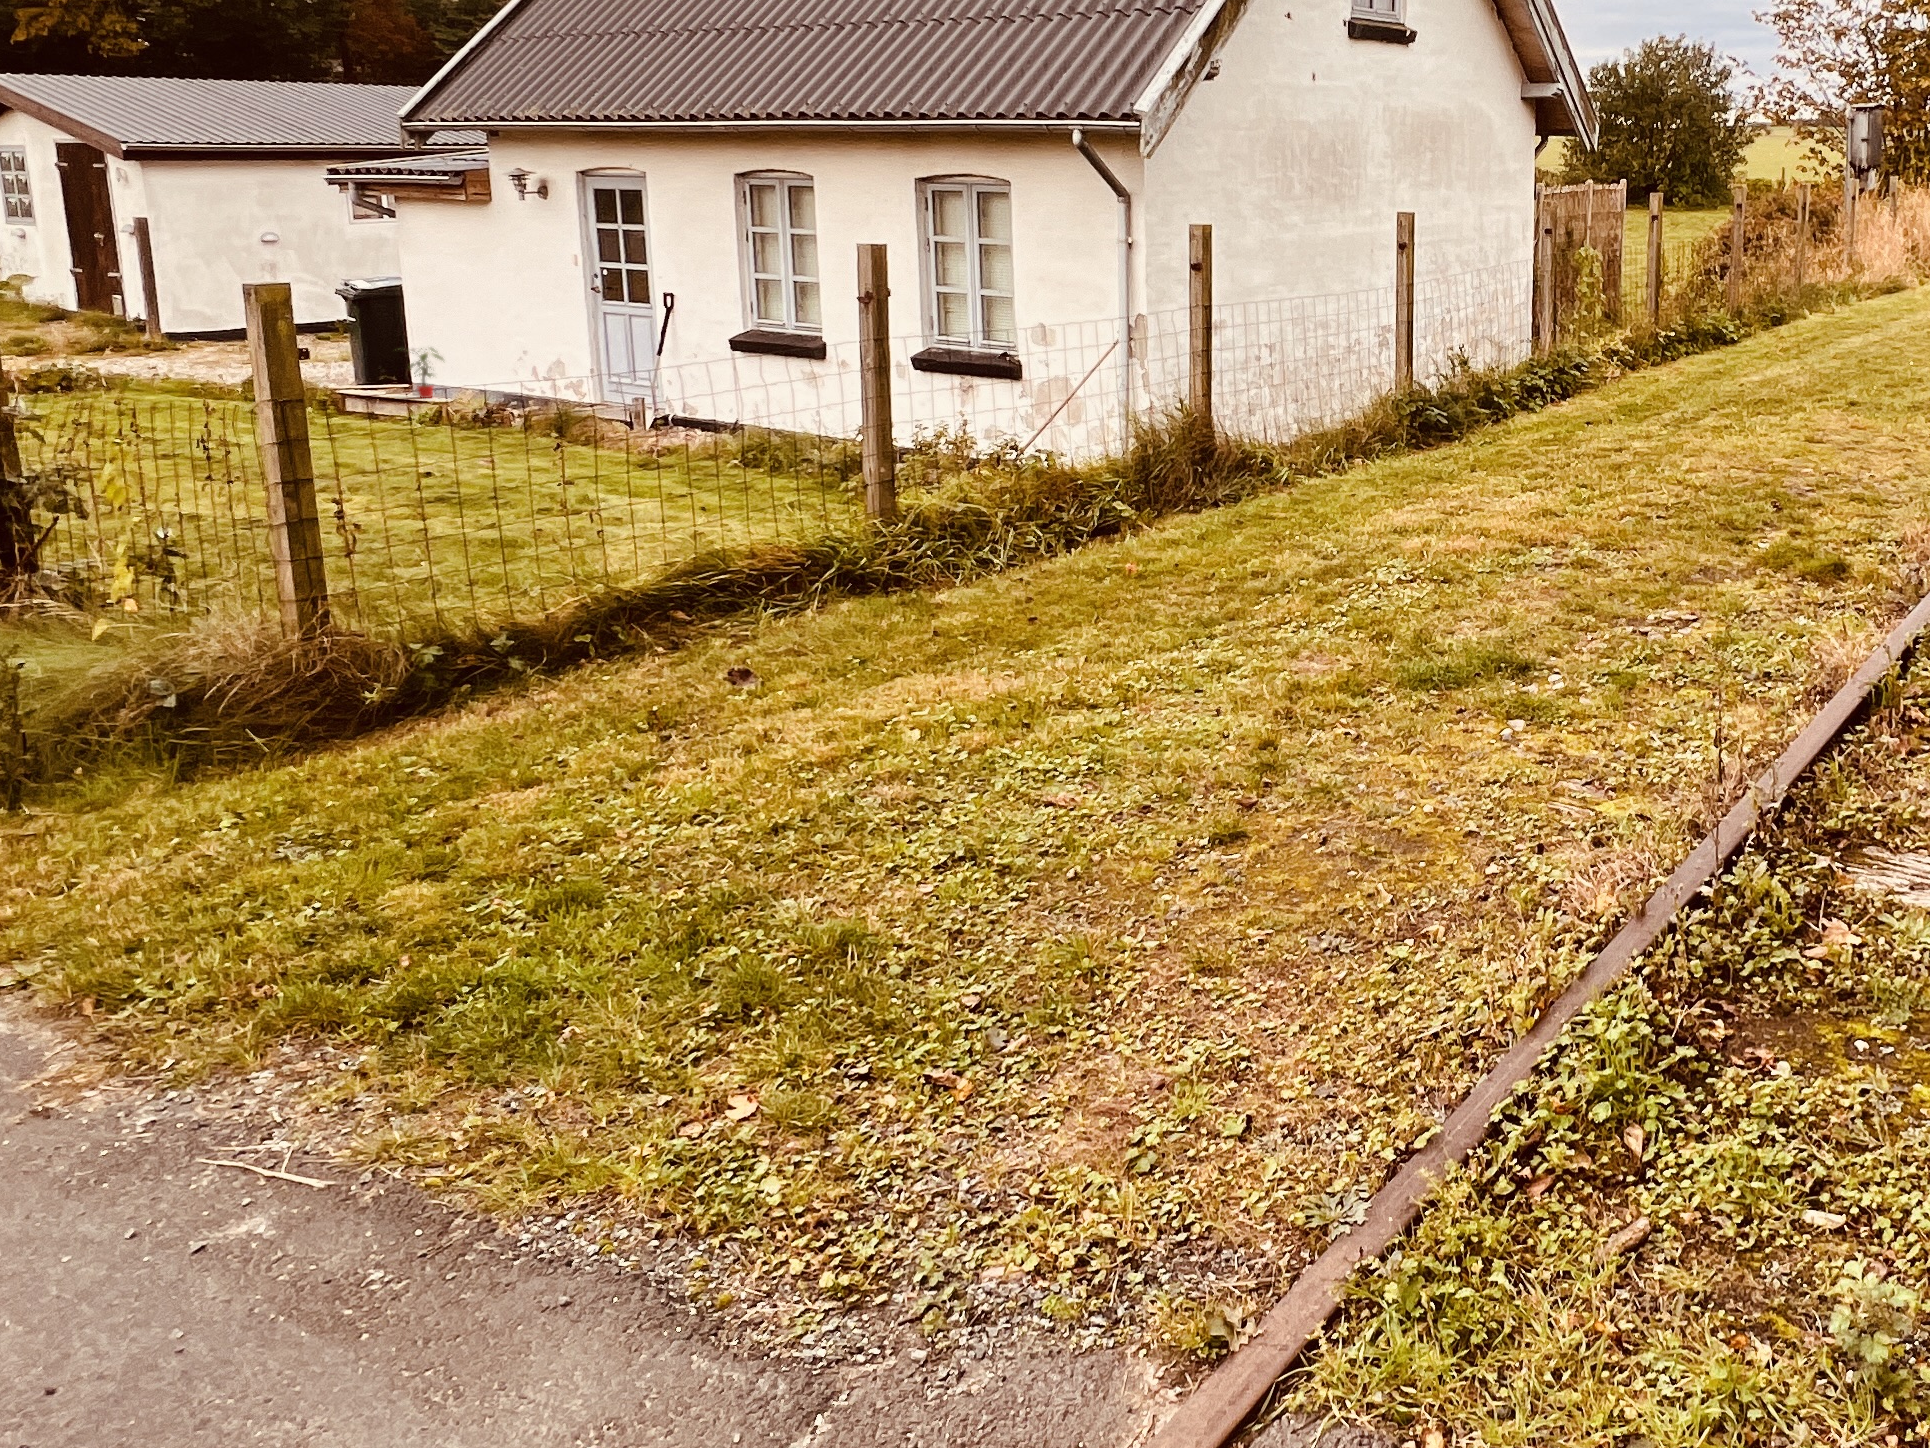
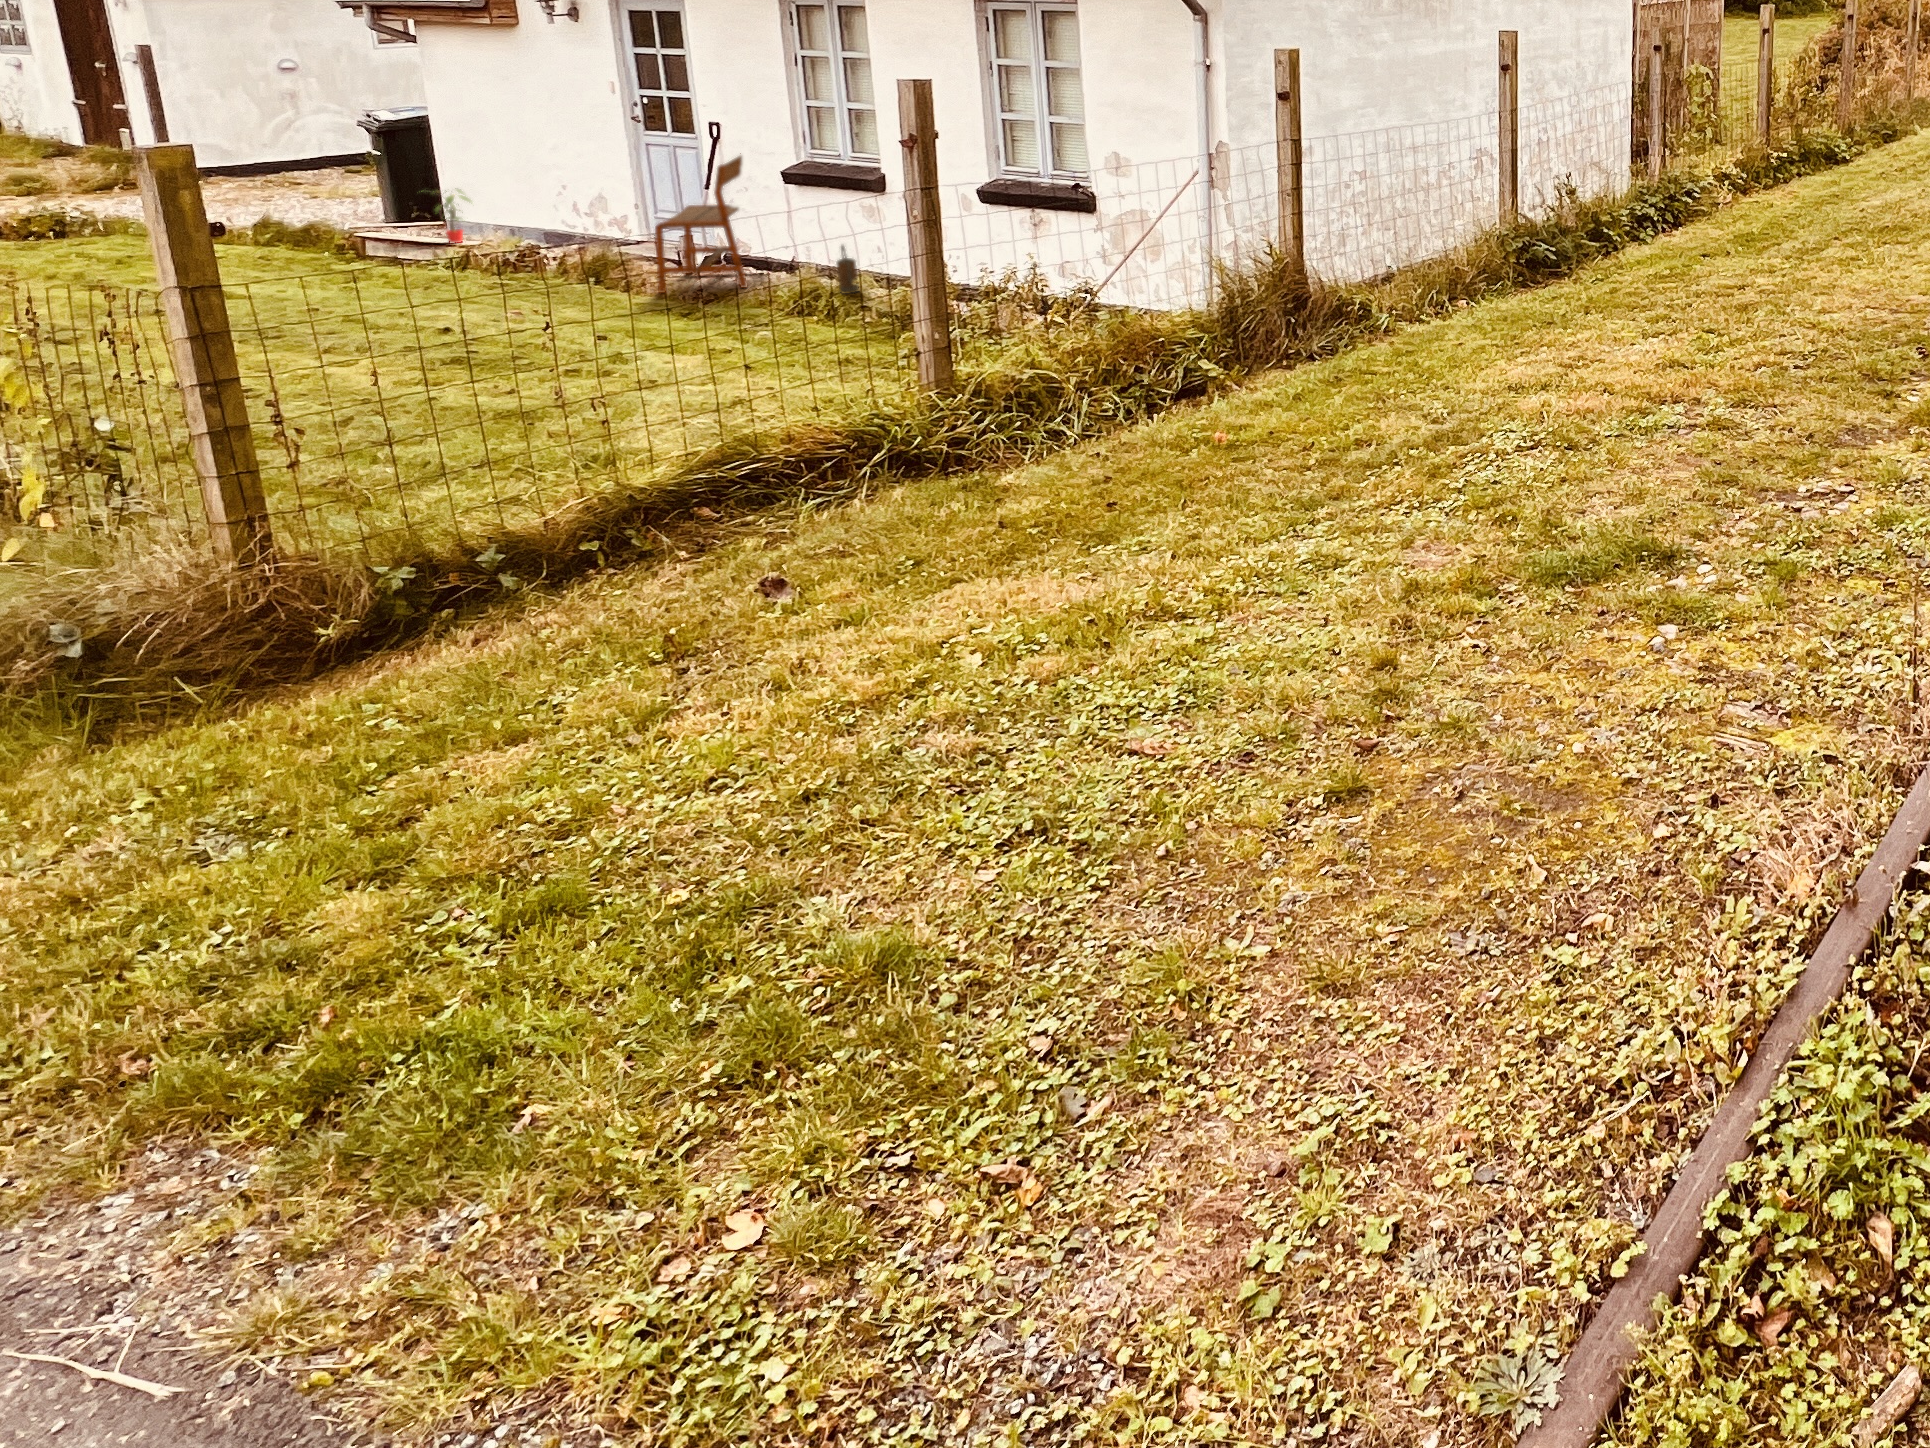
bench: none [616,317,714,445] -> present [655,153,747,293]
watering can: none [780,401,800,447] -> present [836,246,859,293]

